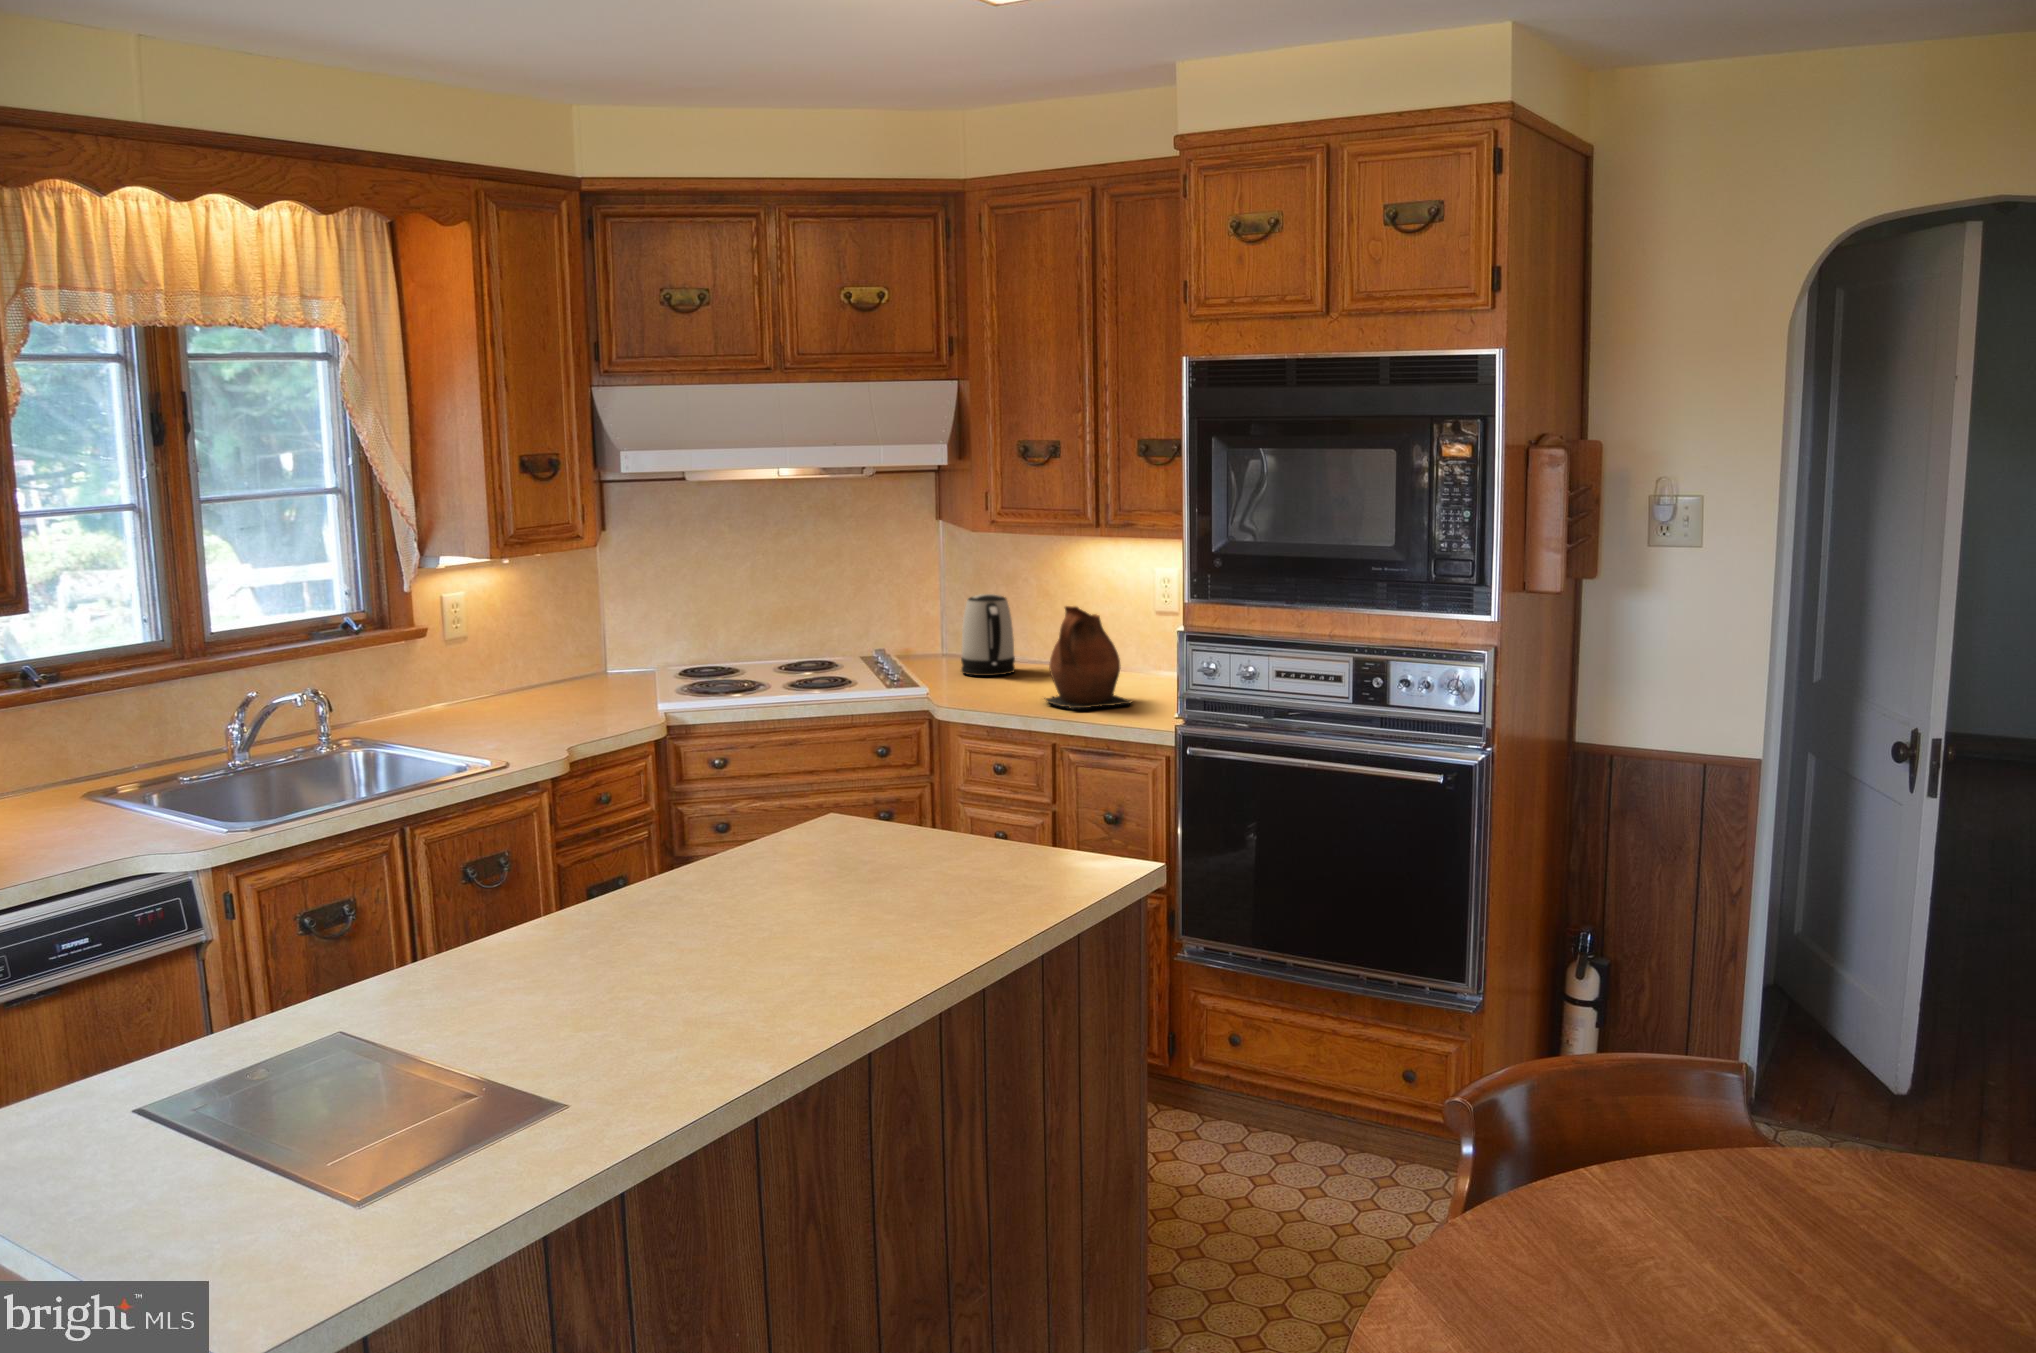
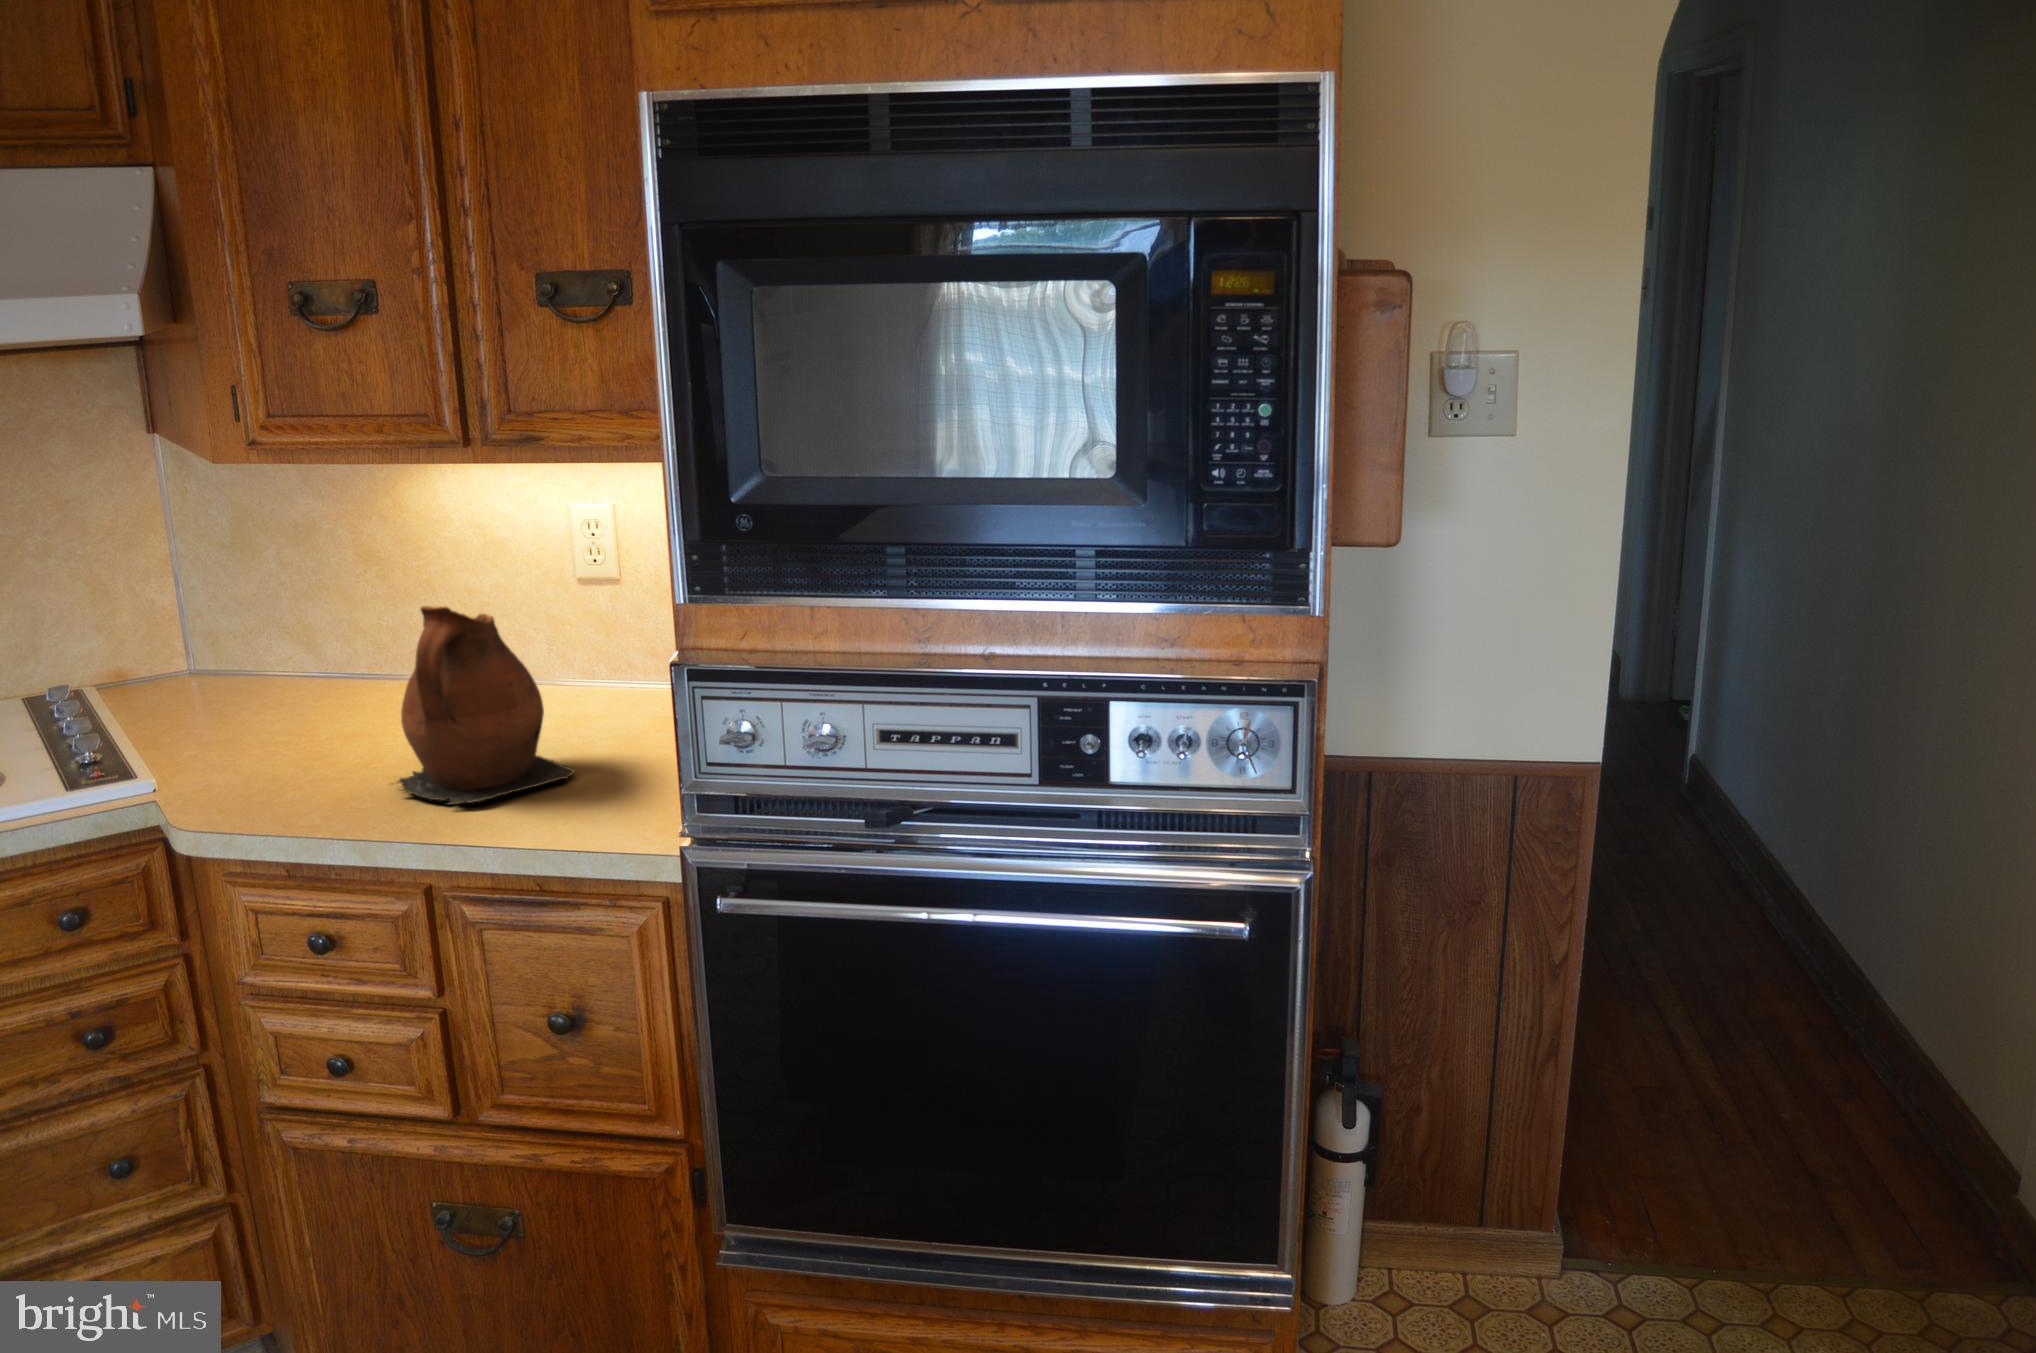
kettle: present [961,594,1015,676] -> none [224,571,338,725]

